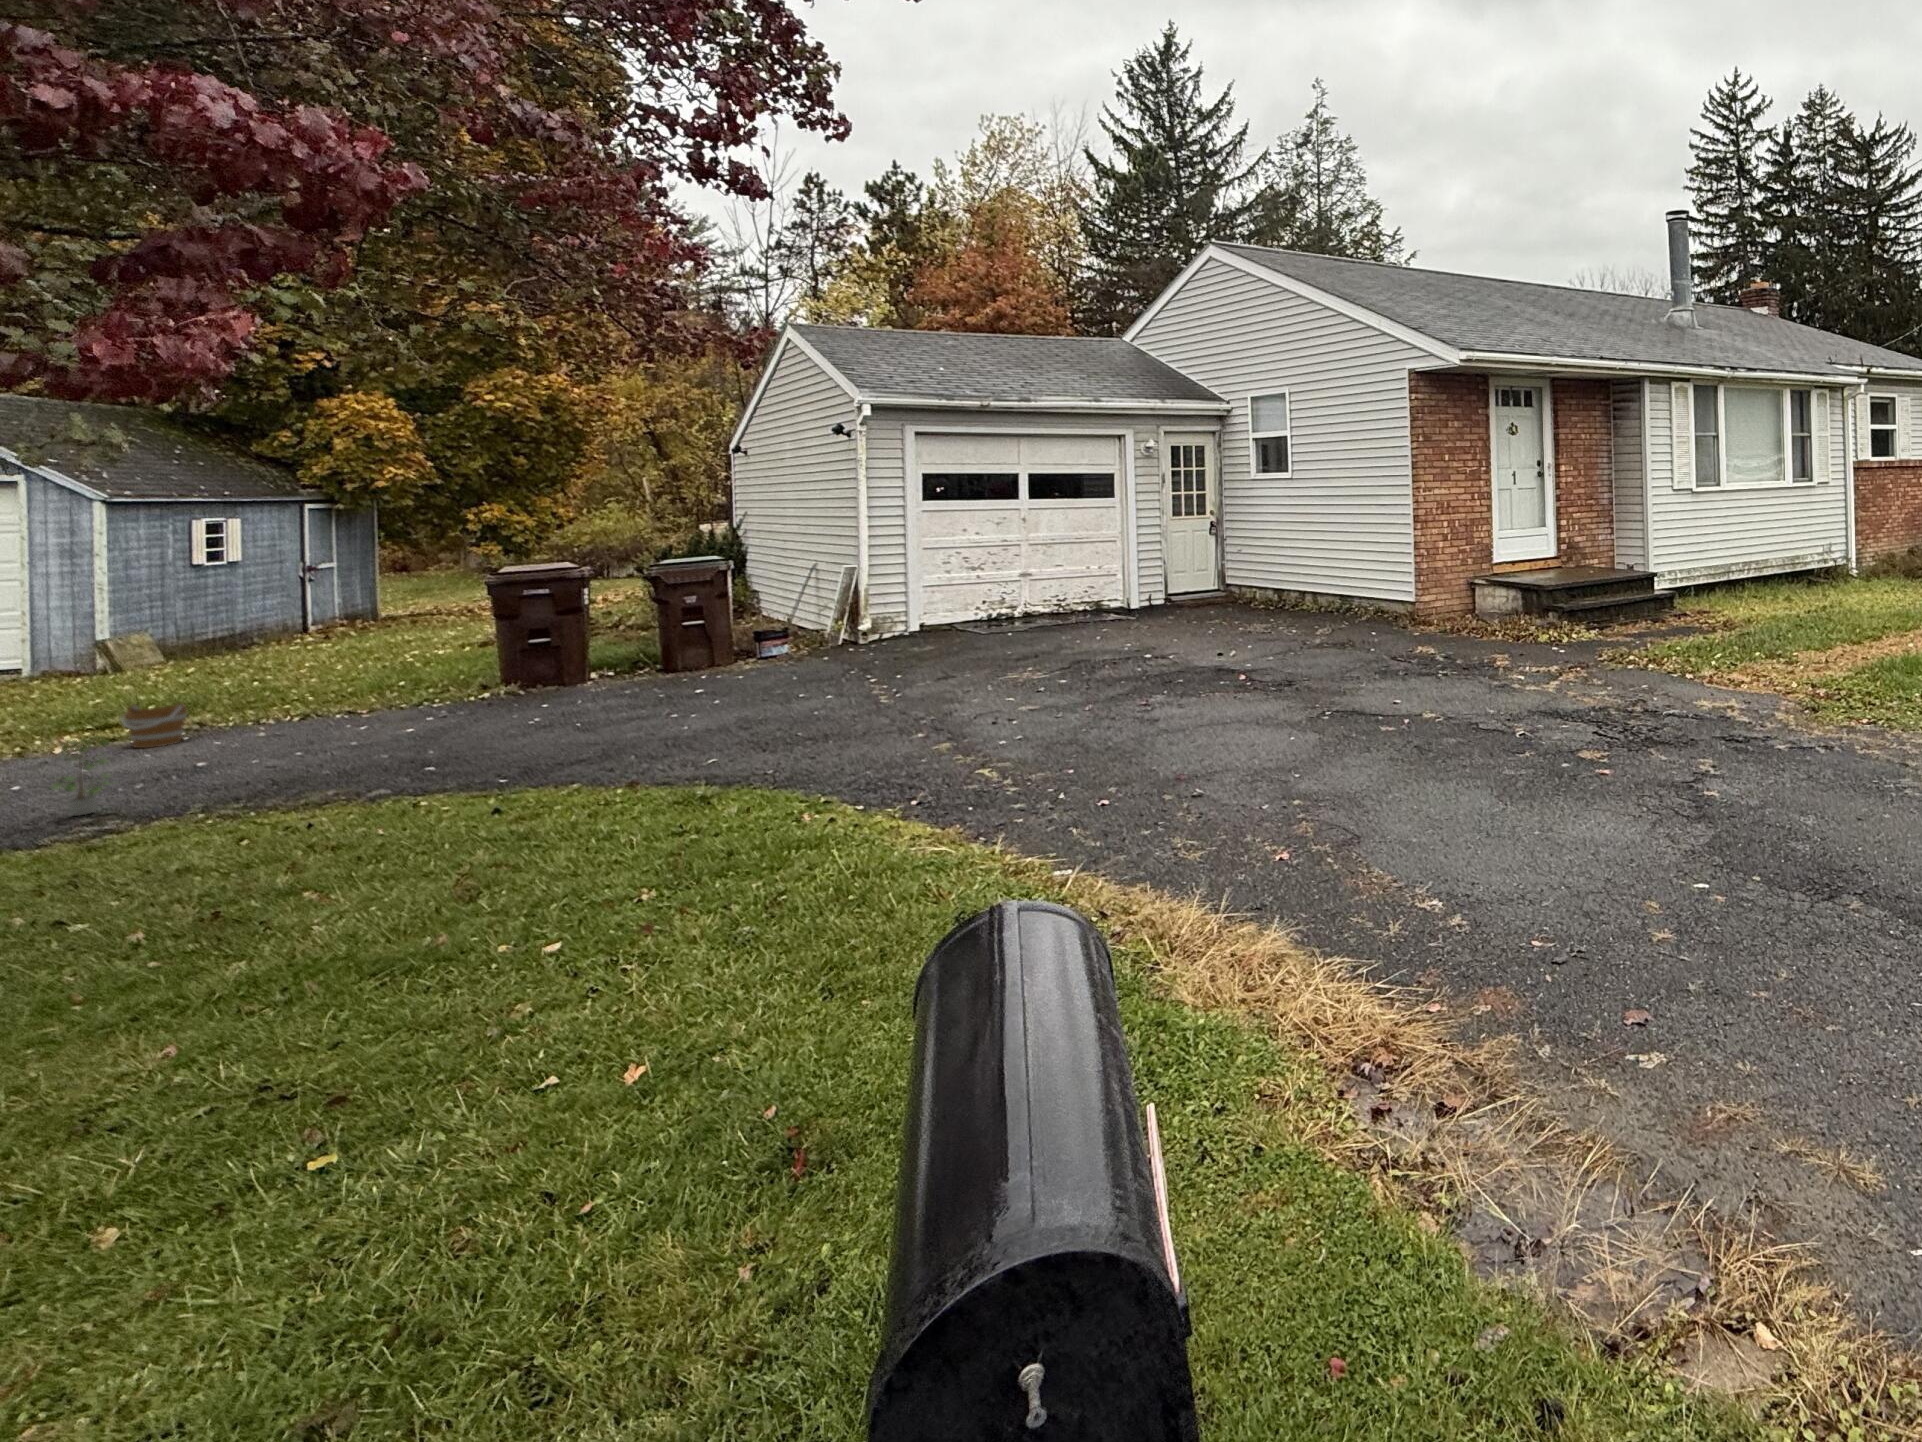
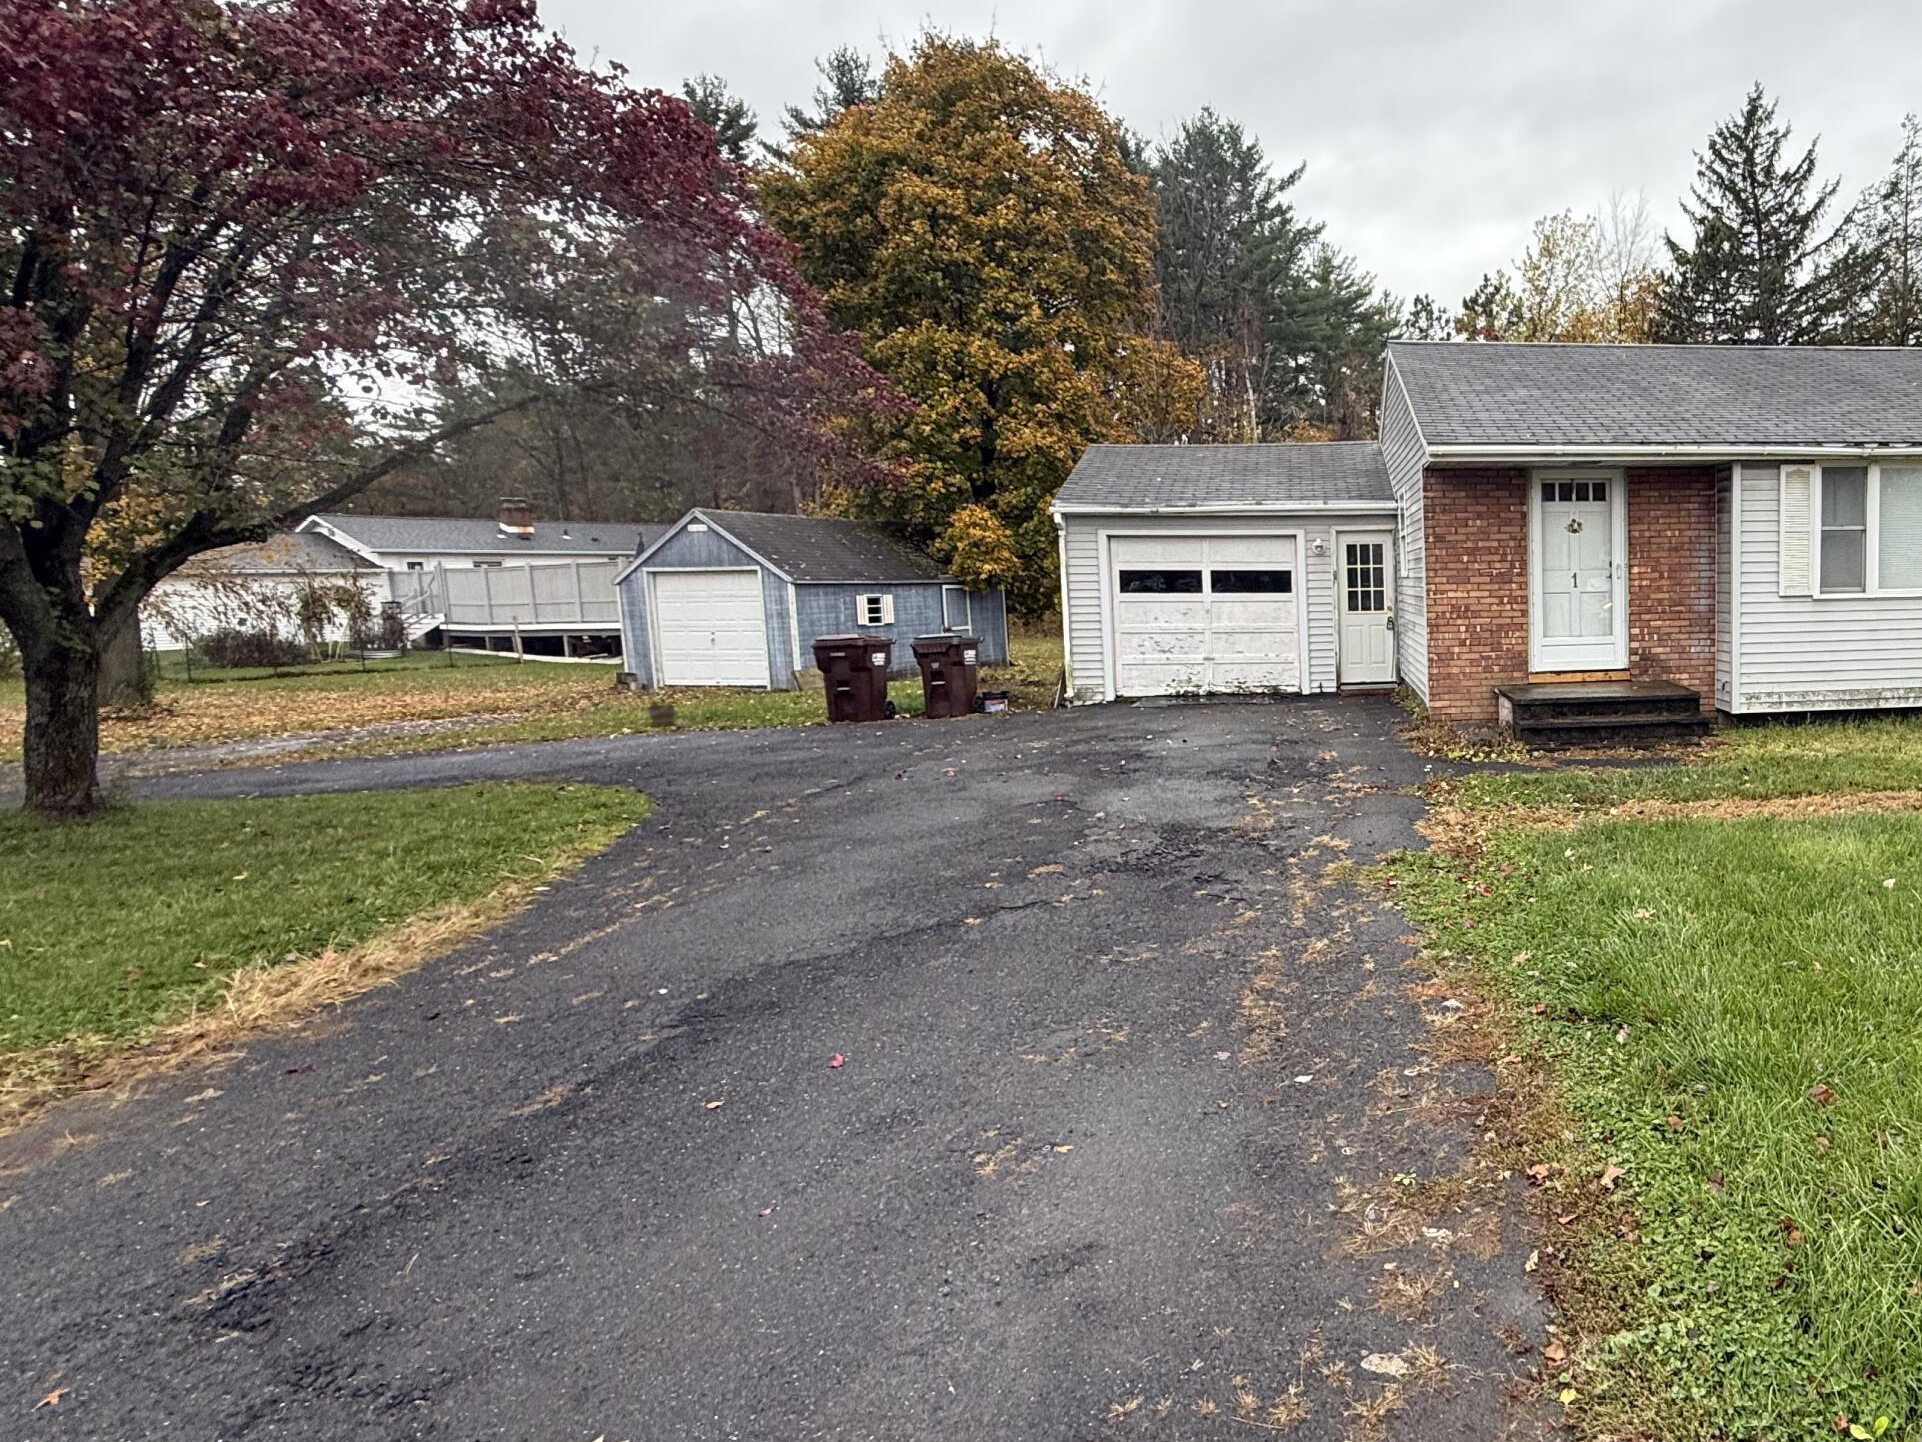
potted plant: present [51,737,110,816] -> none [501,708,525,750]

